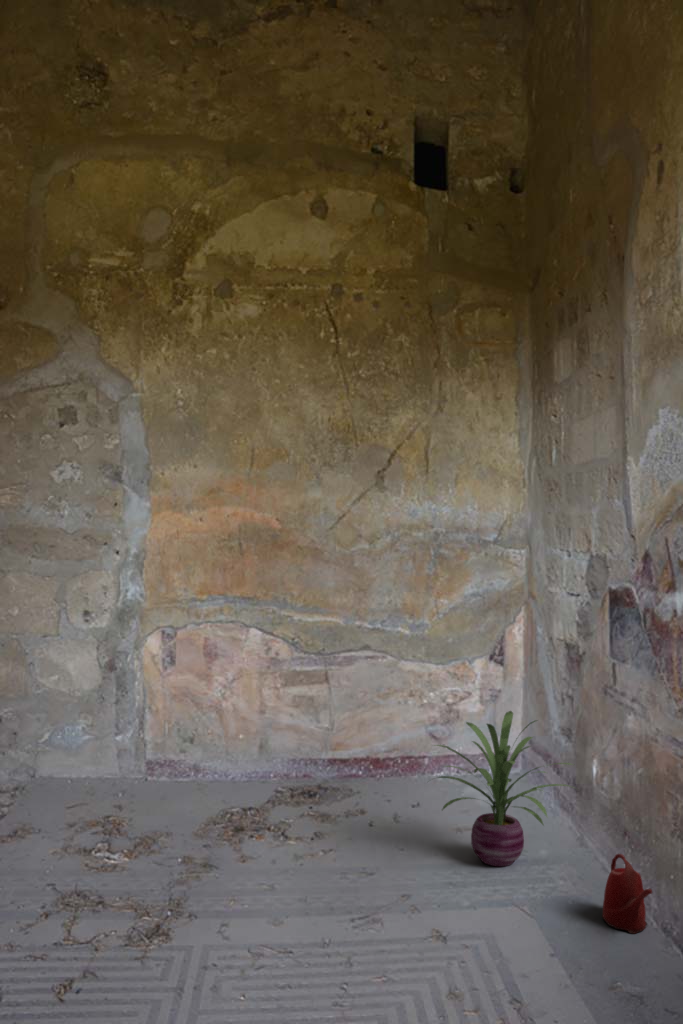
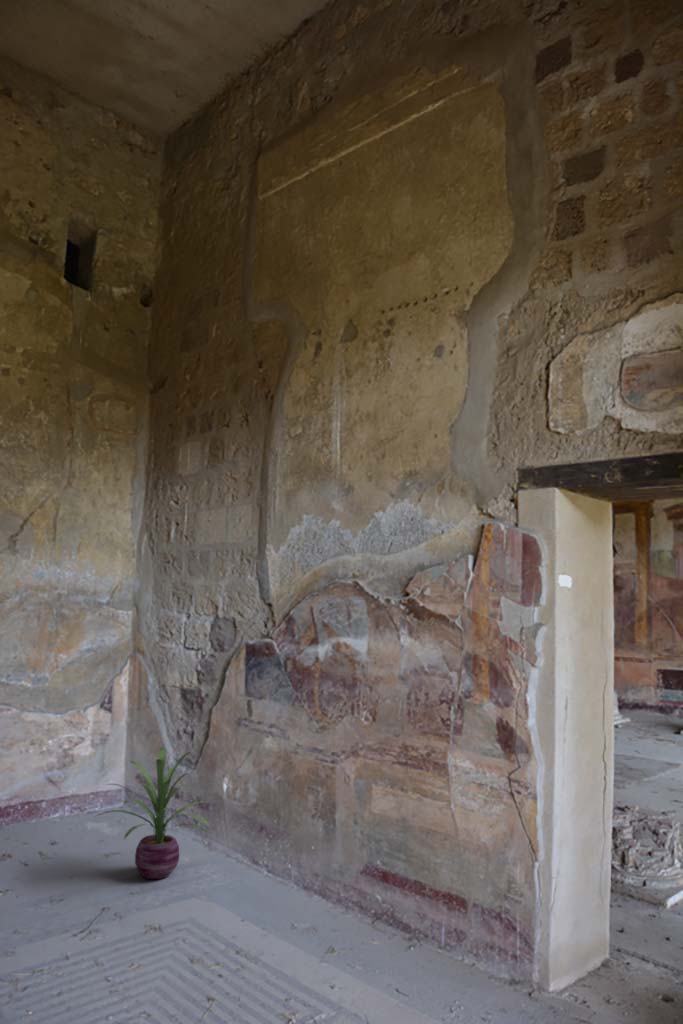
watering can: present [603,854,652,933] -> none [261,844,311,902]

